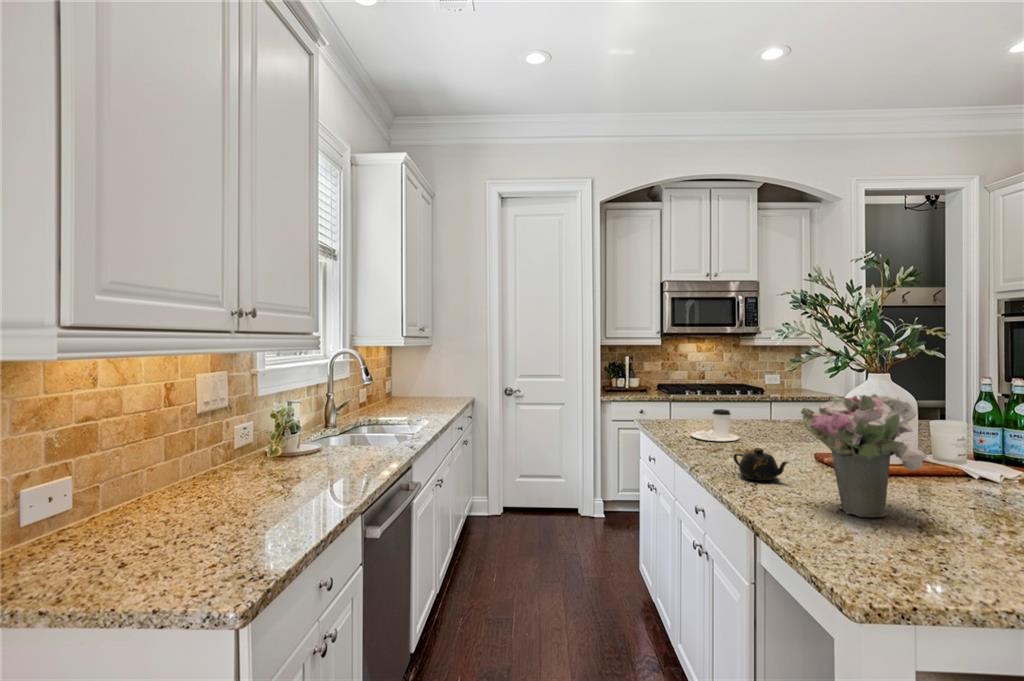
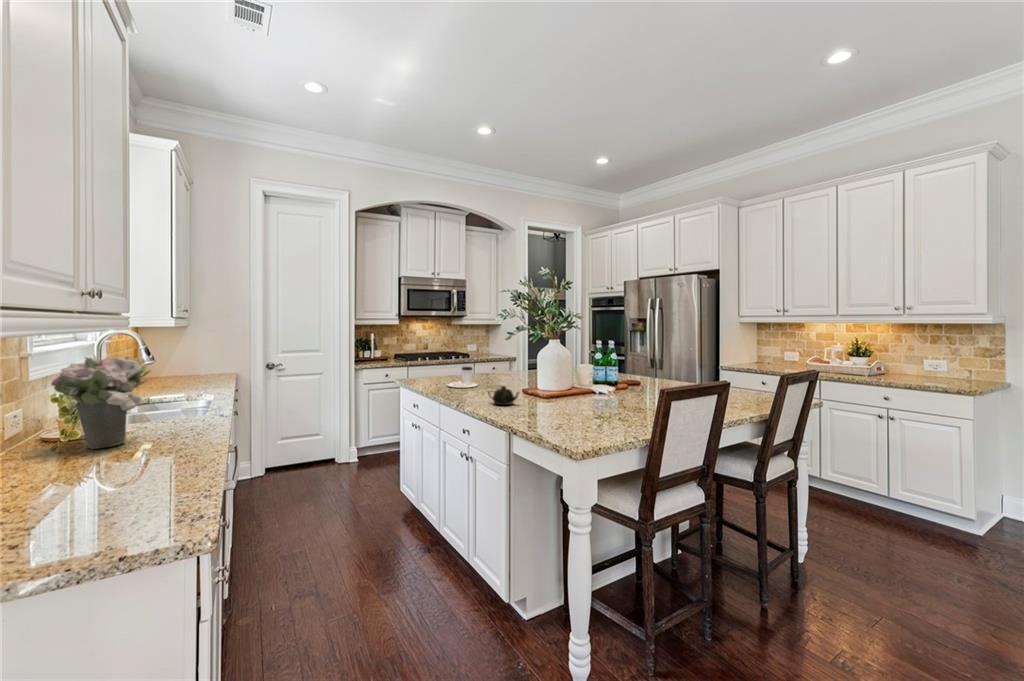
flower bouquet: present [802,394,927,517] -> present [51,357,151,449]

